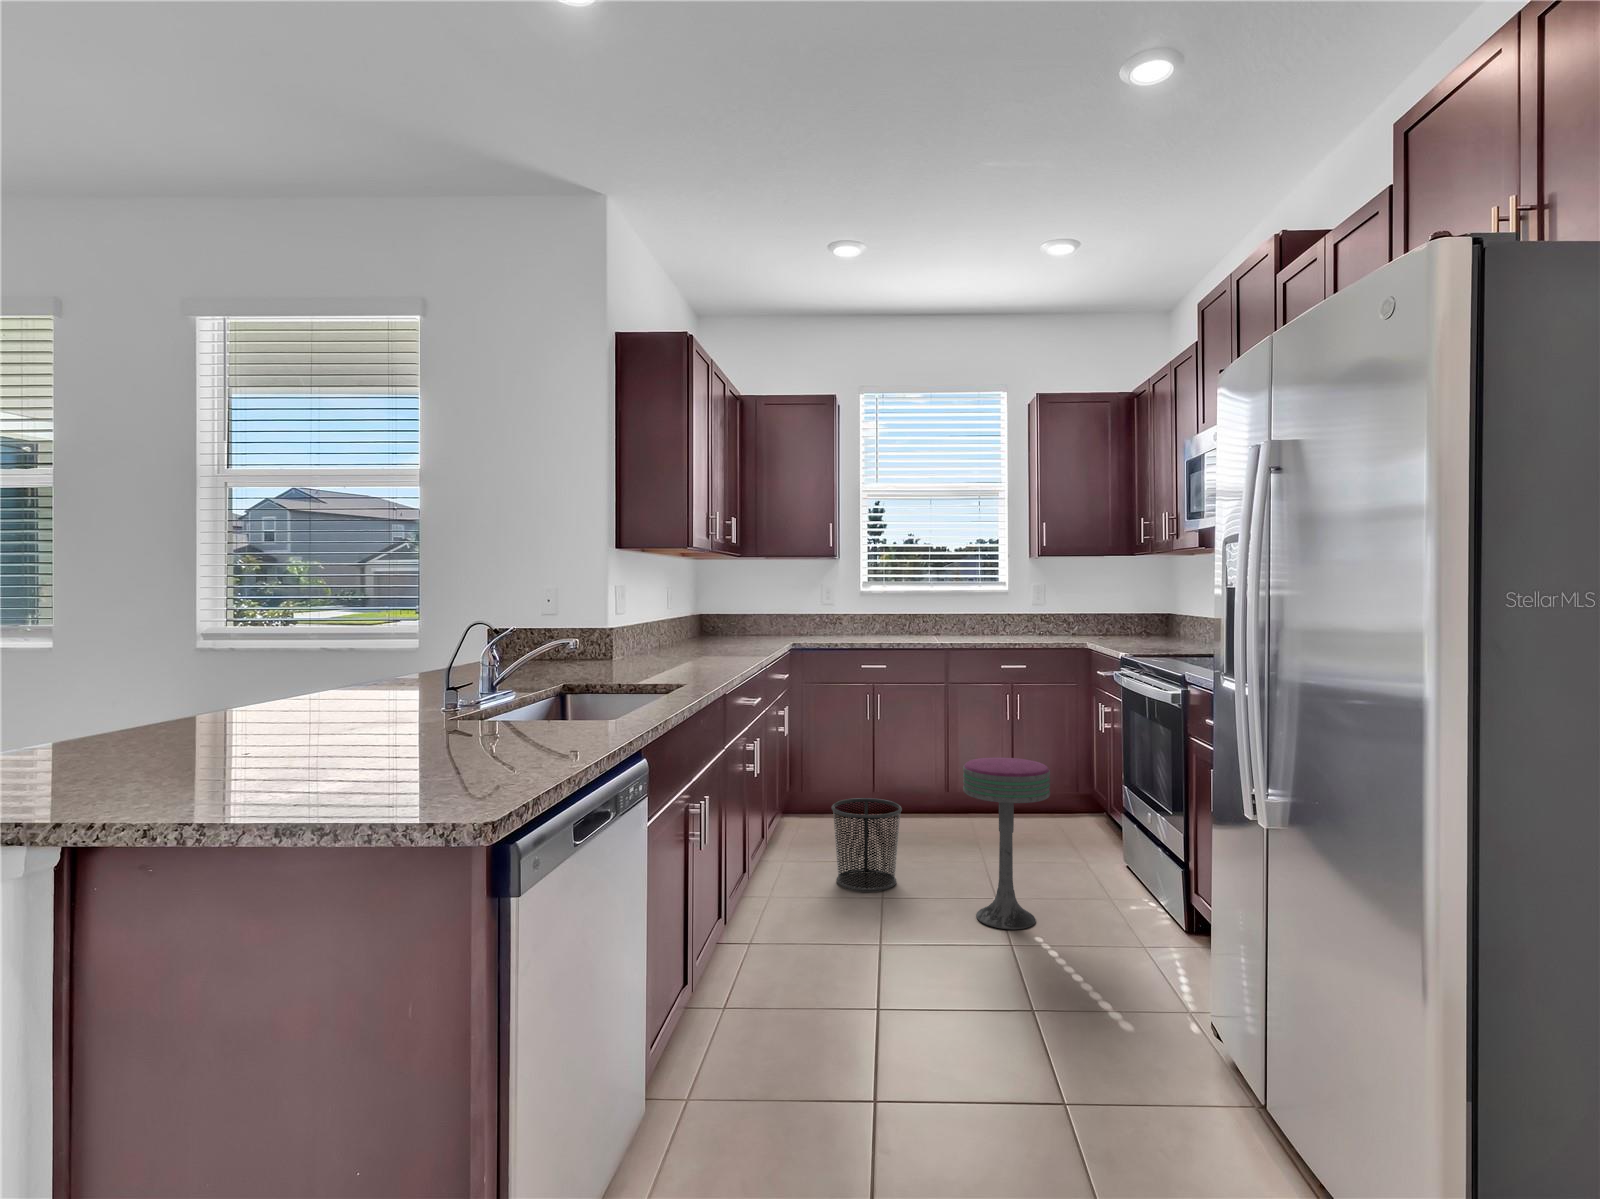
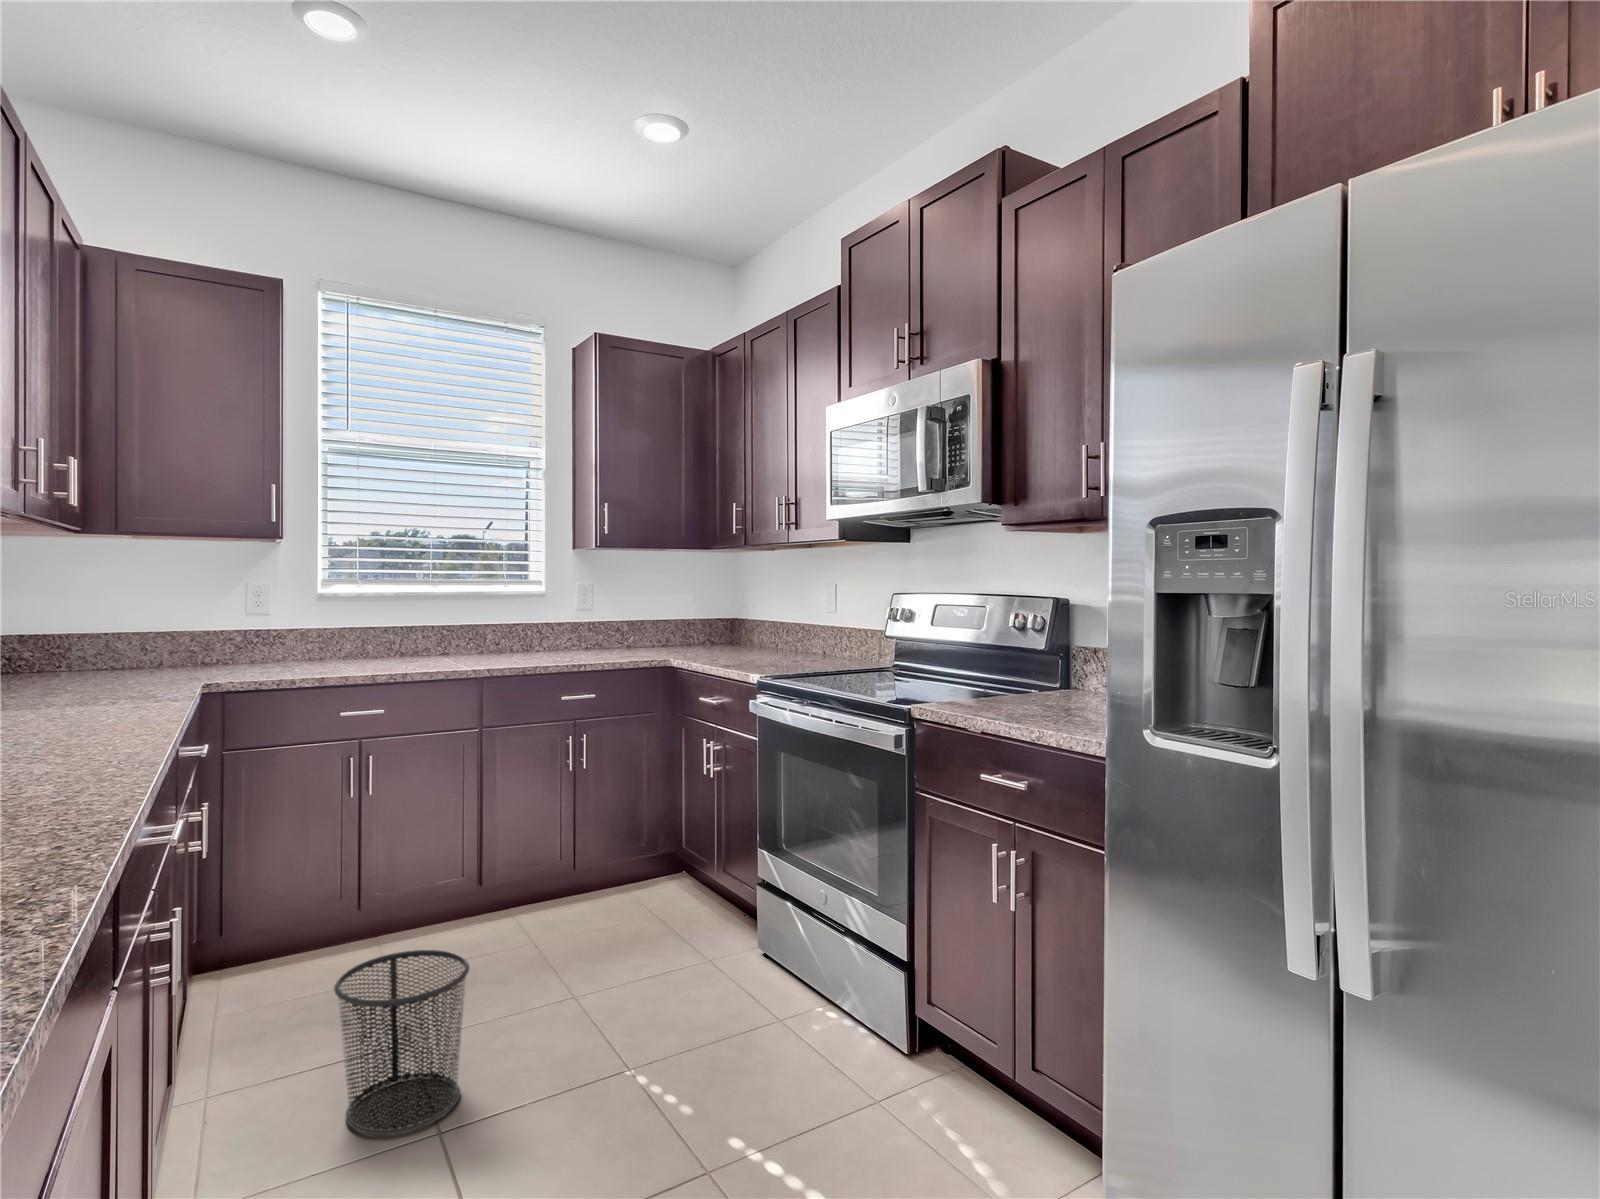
bar stool: present [963,757,1050,929] -> none [600,853,735,1140]

